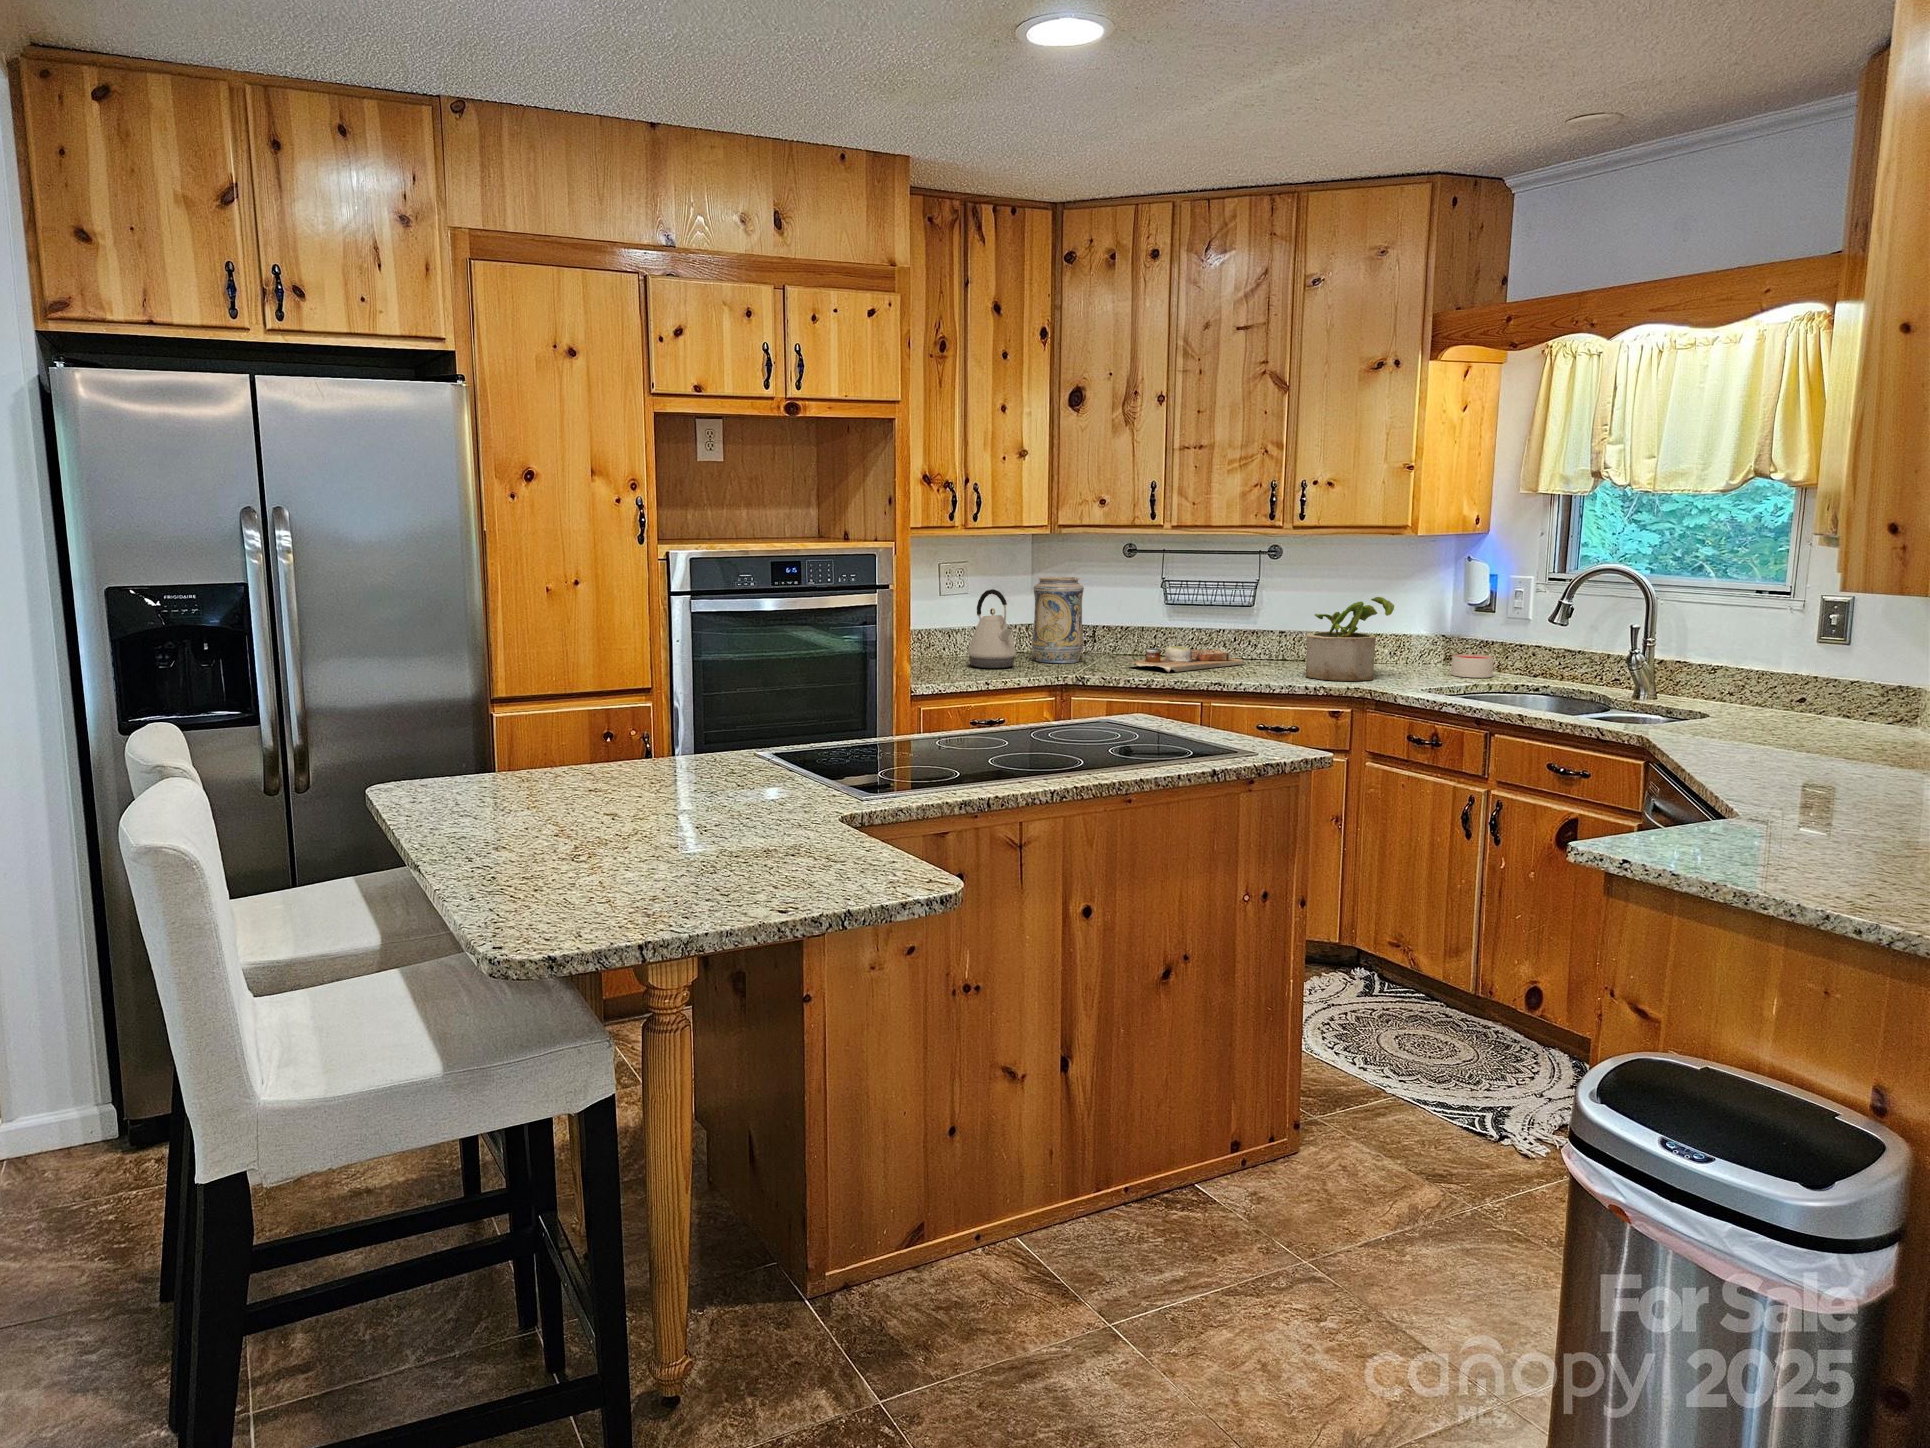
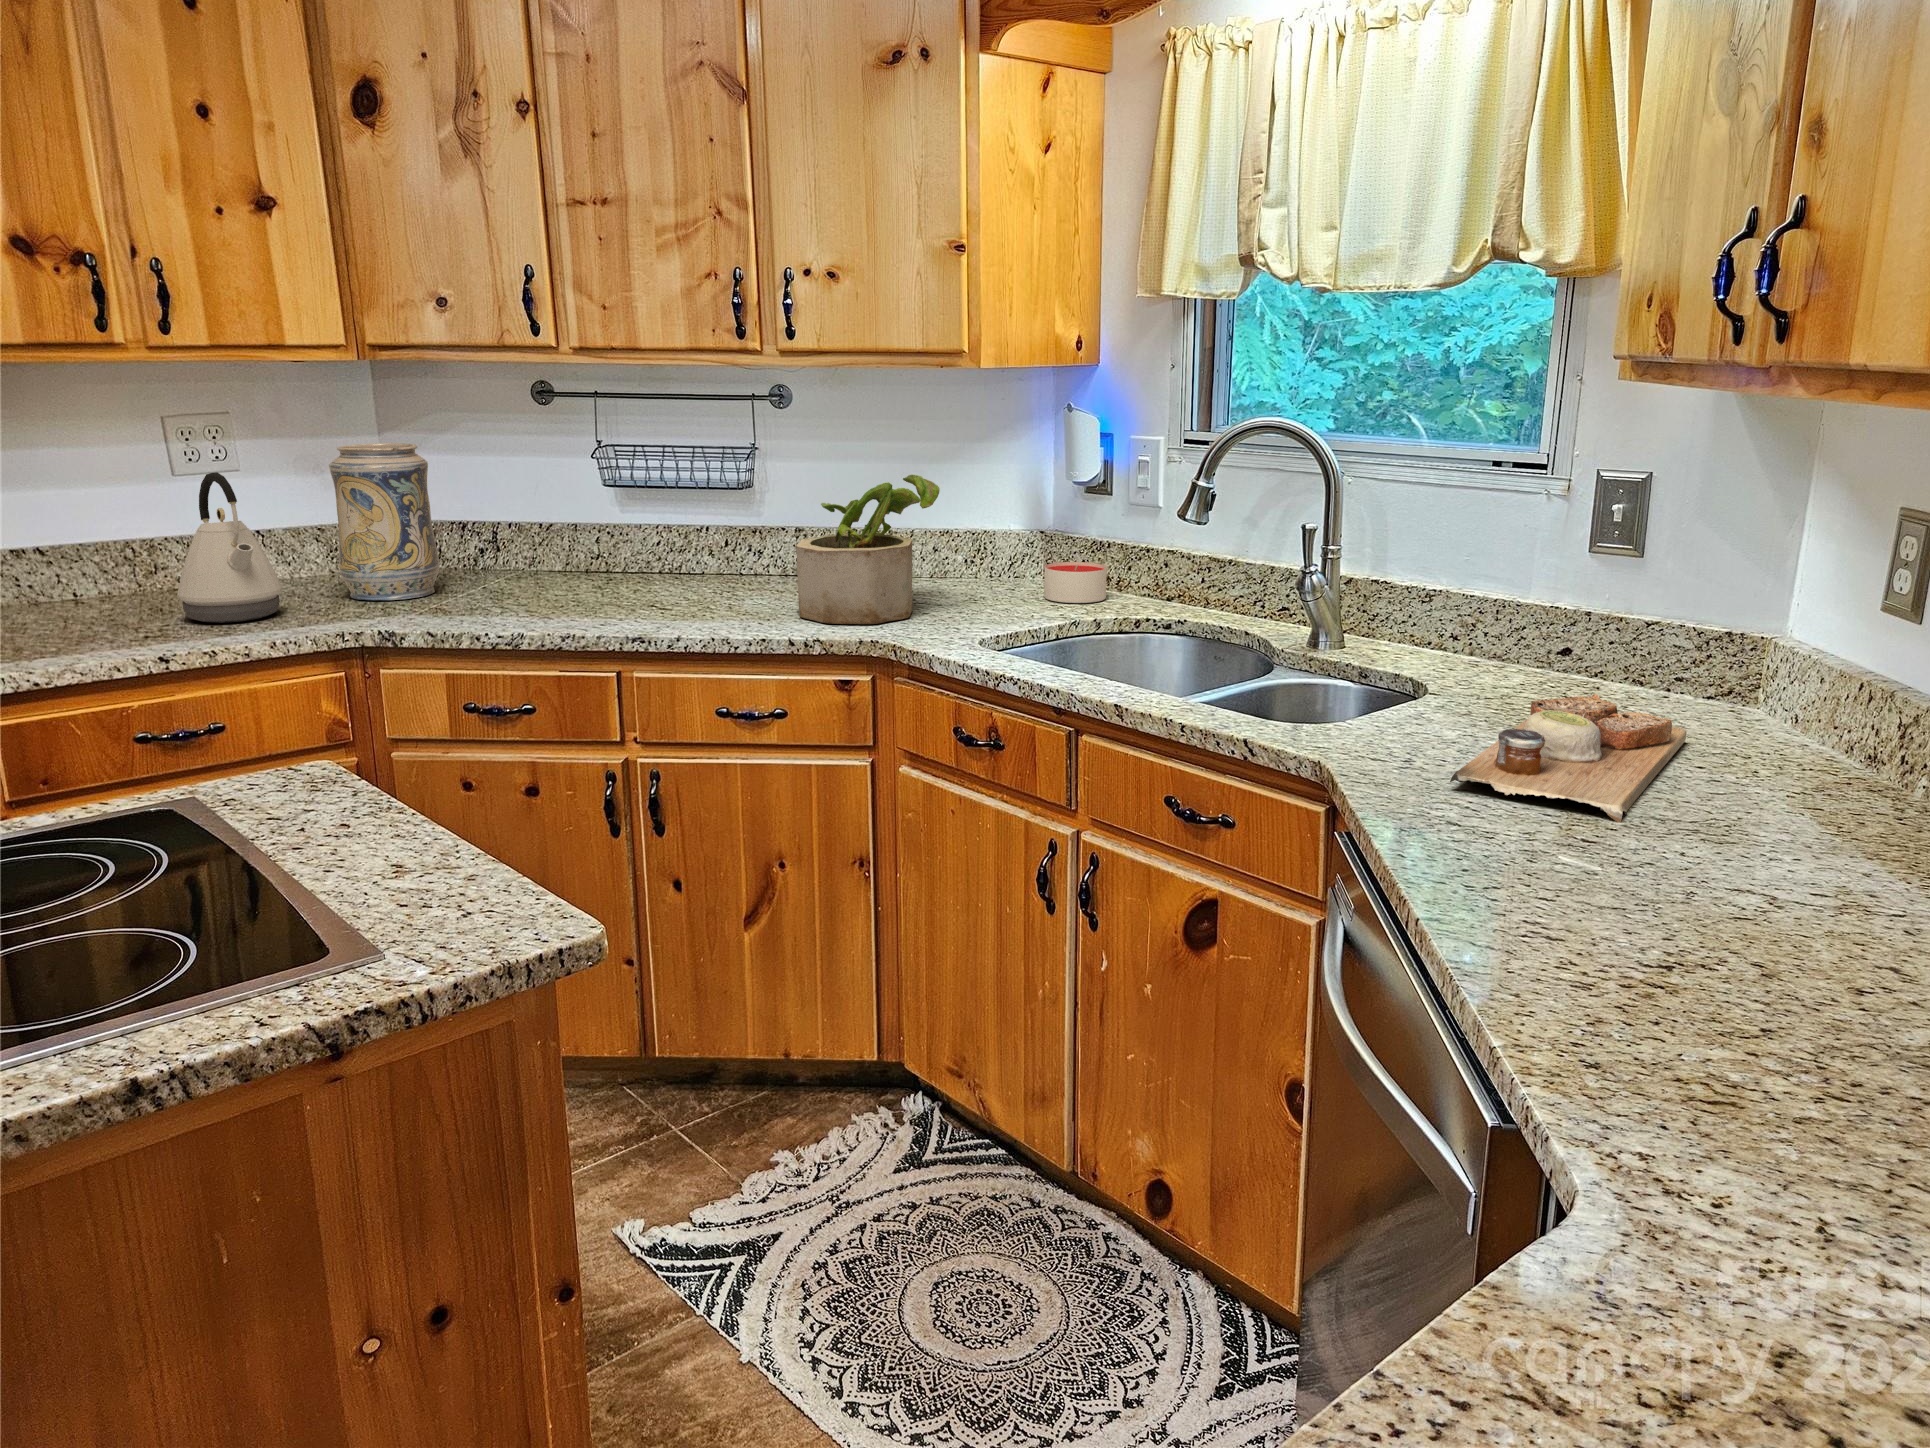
cutting board: present [1126,646,1244,672] -> present [1450,695,1686,822]

